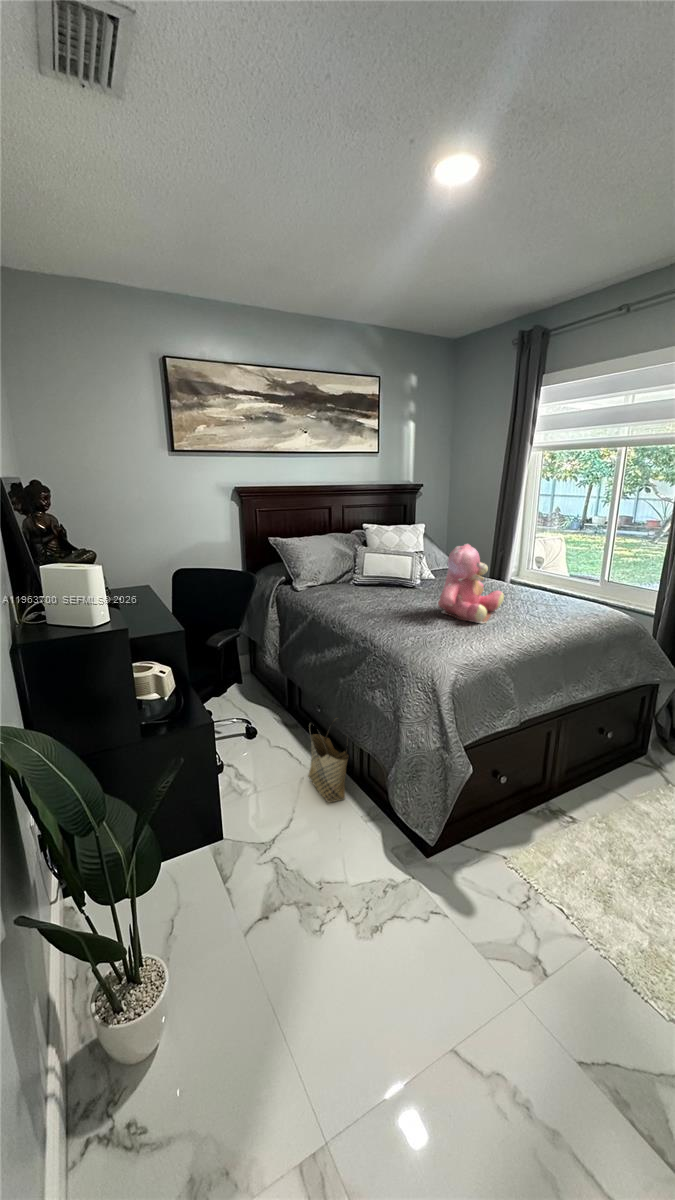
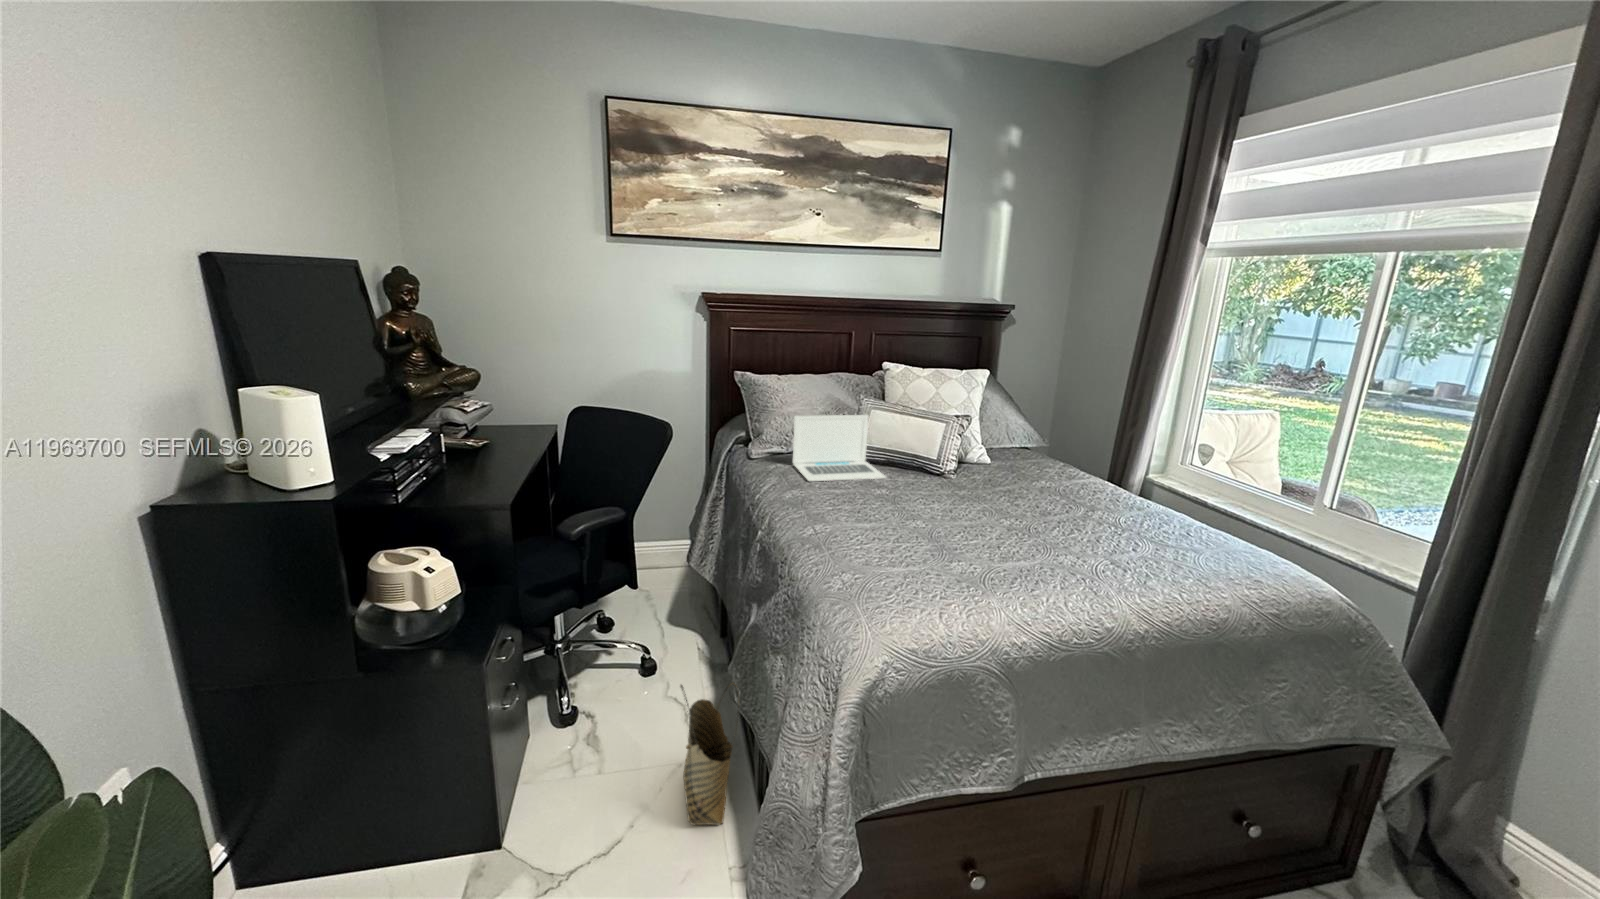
teddy bear: present [438,544,504,623] -> none [927,414,1064,567]
laptop: none [326,556,387,599] -> present [793,415,886,481]

